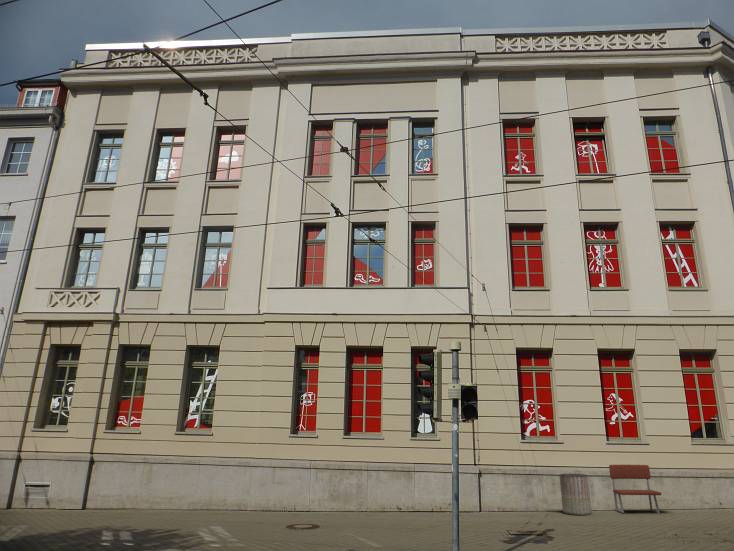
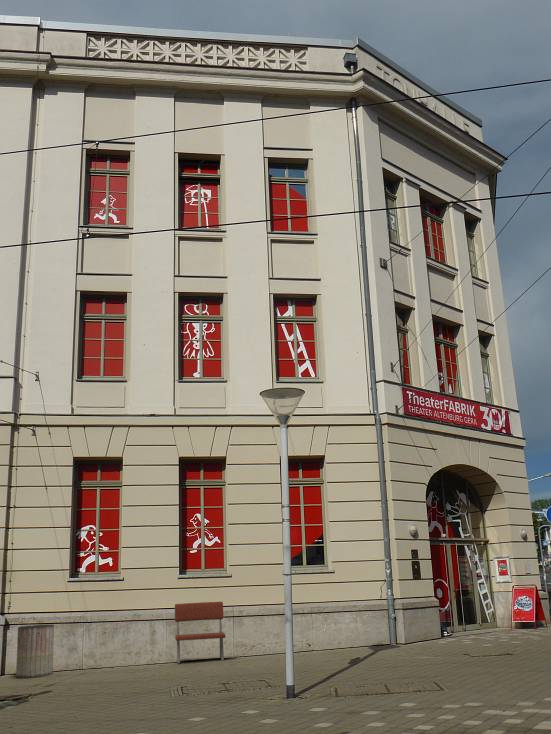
trash can: present [559,474,592,515] -> present [16,625,54,678]

